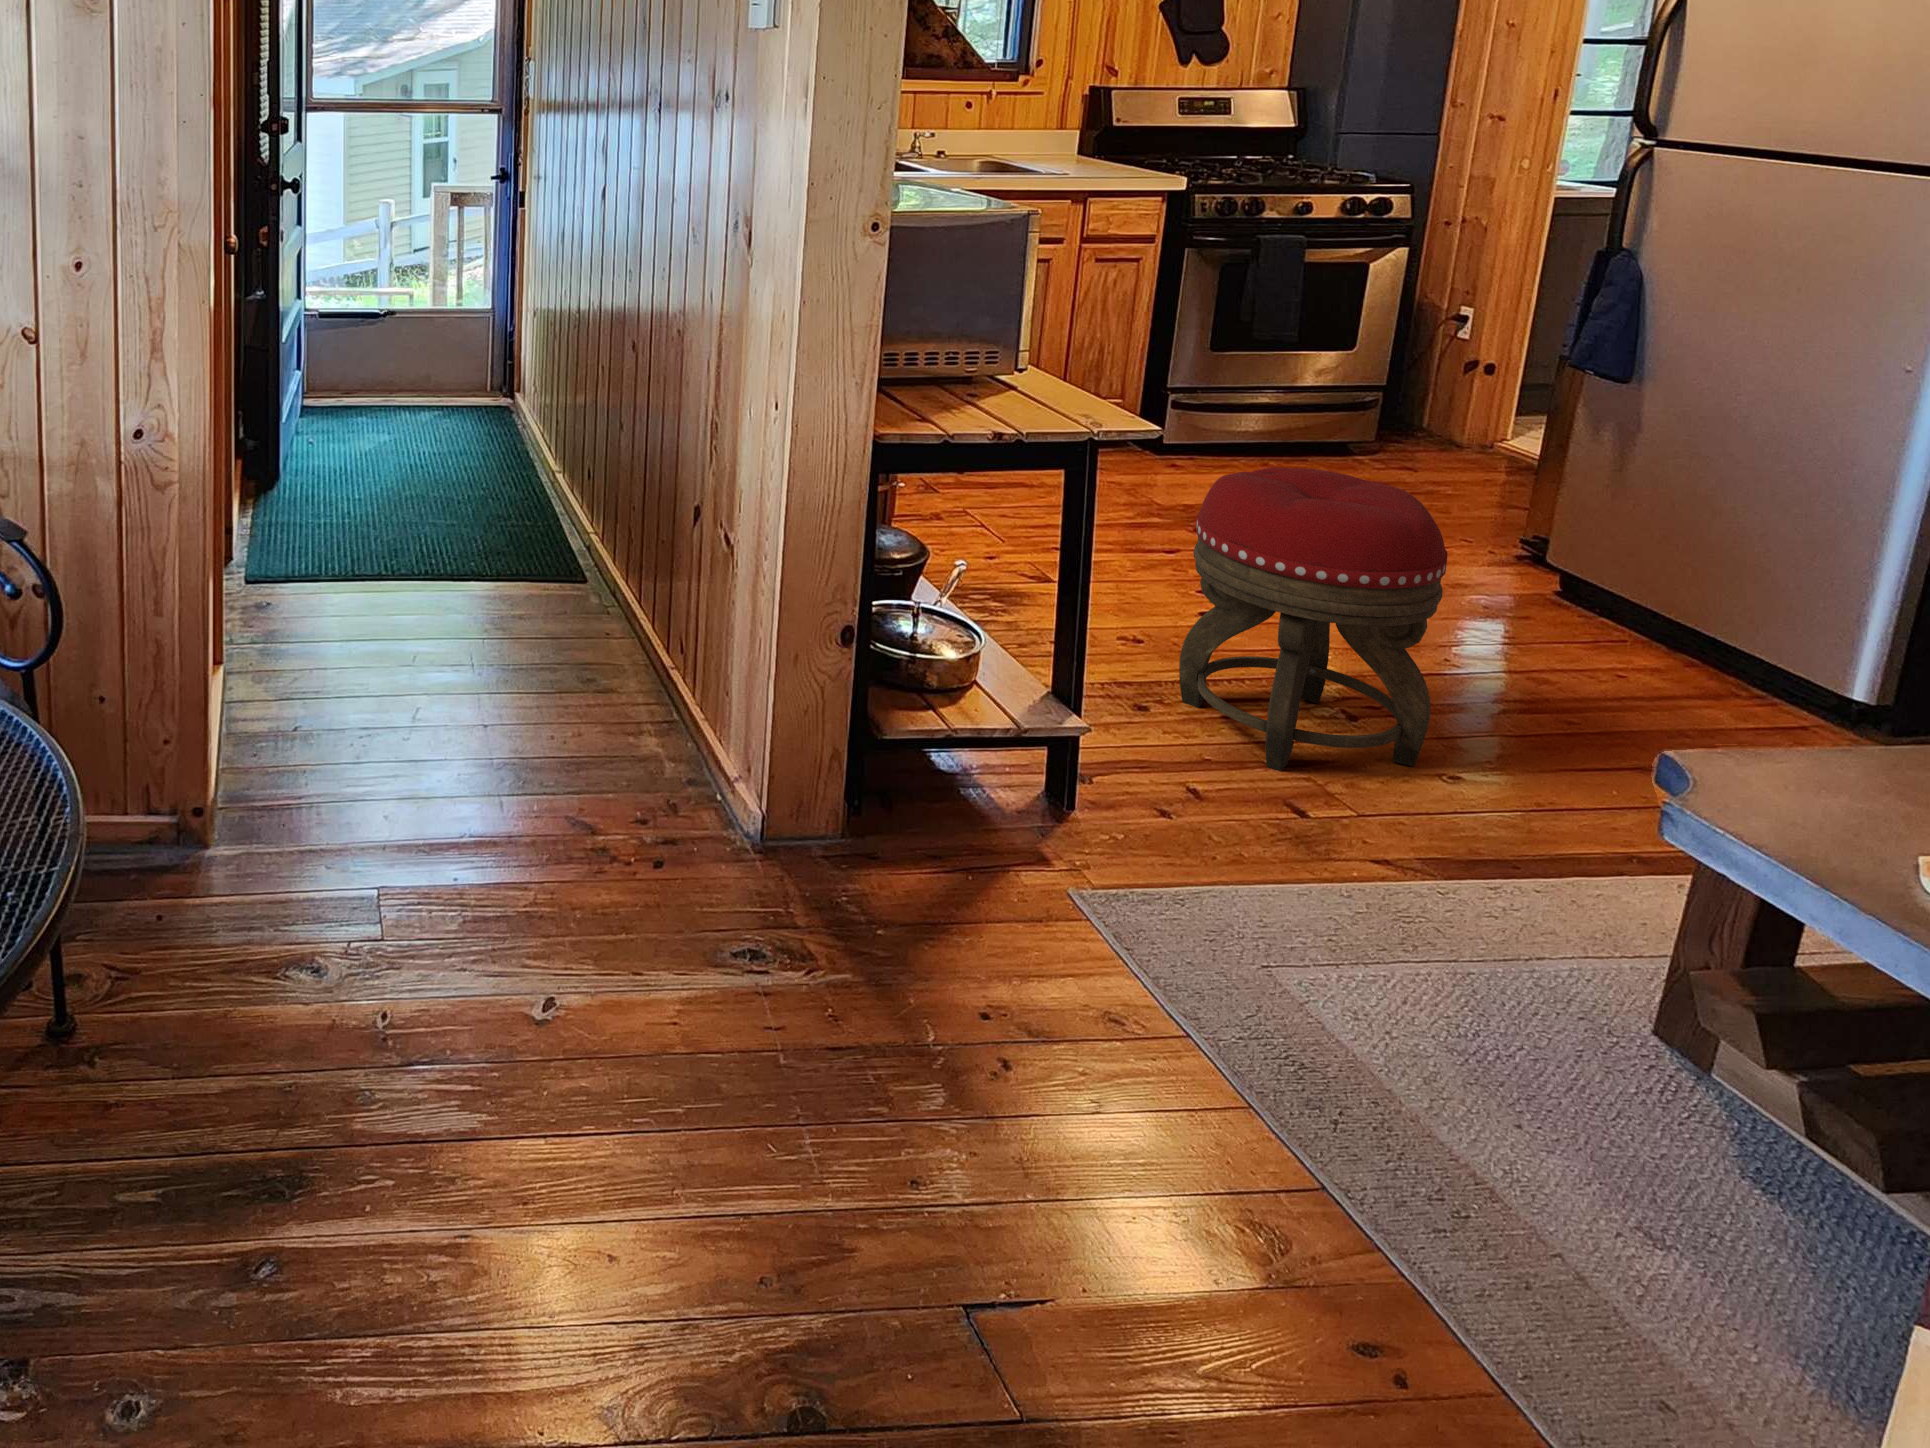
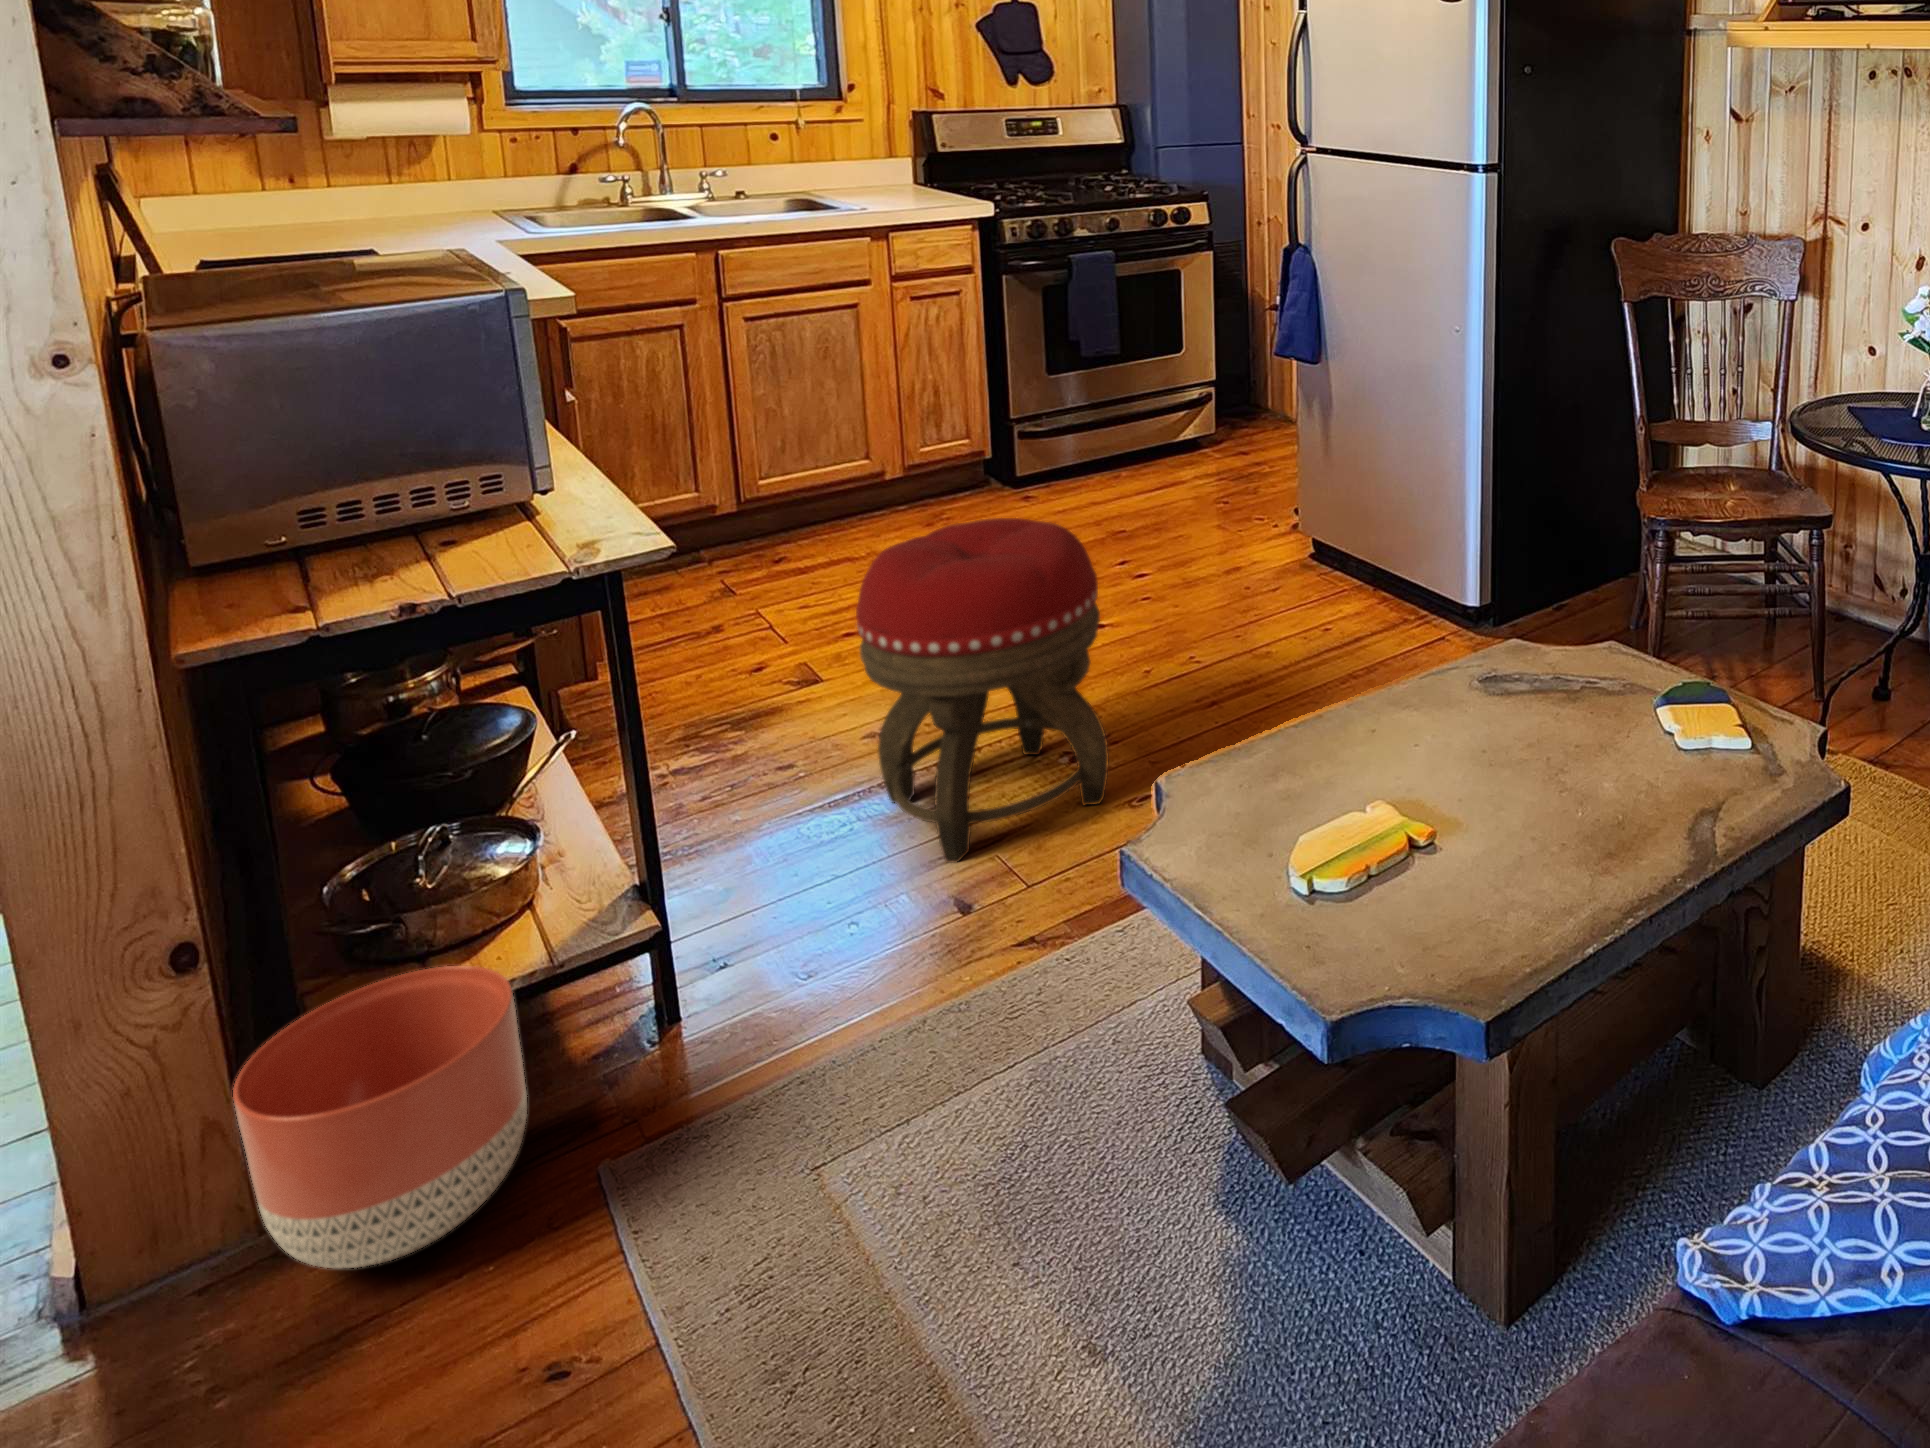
planter: none [886,697,1054,892] -> present [233,966,527,1268]

